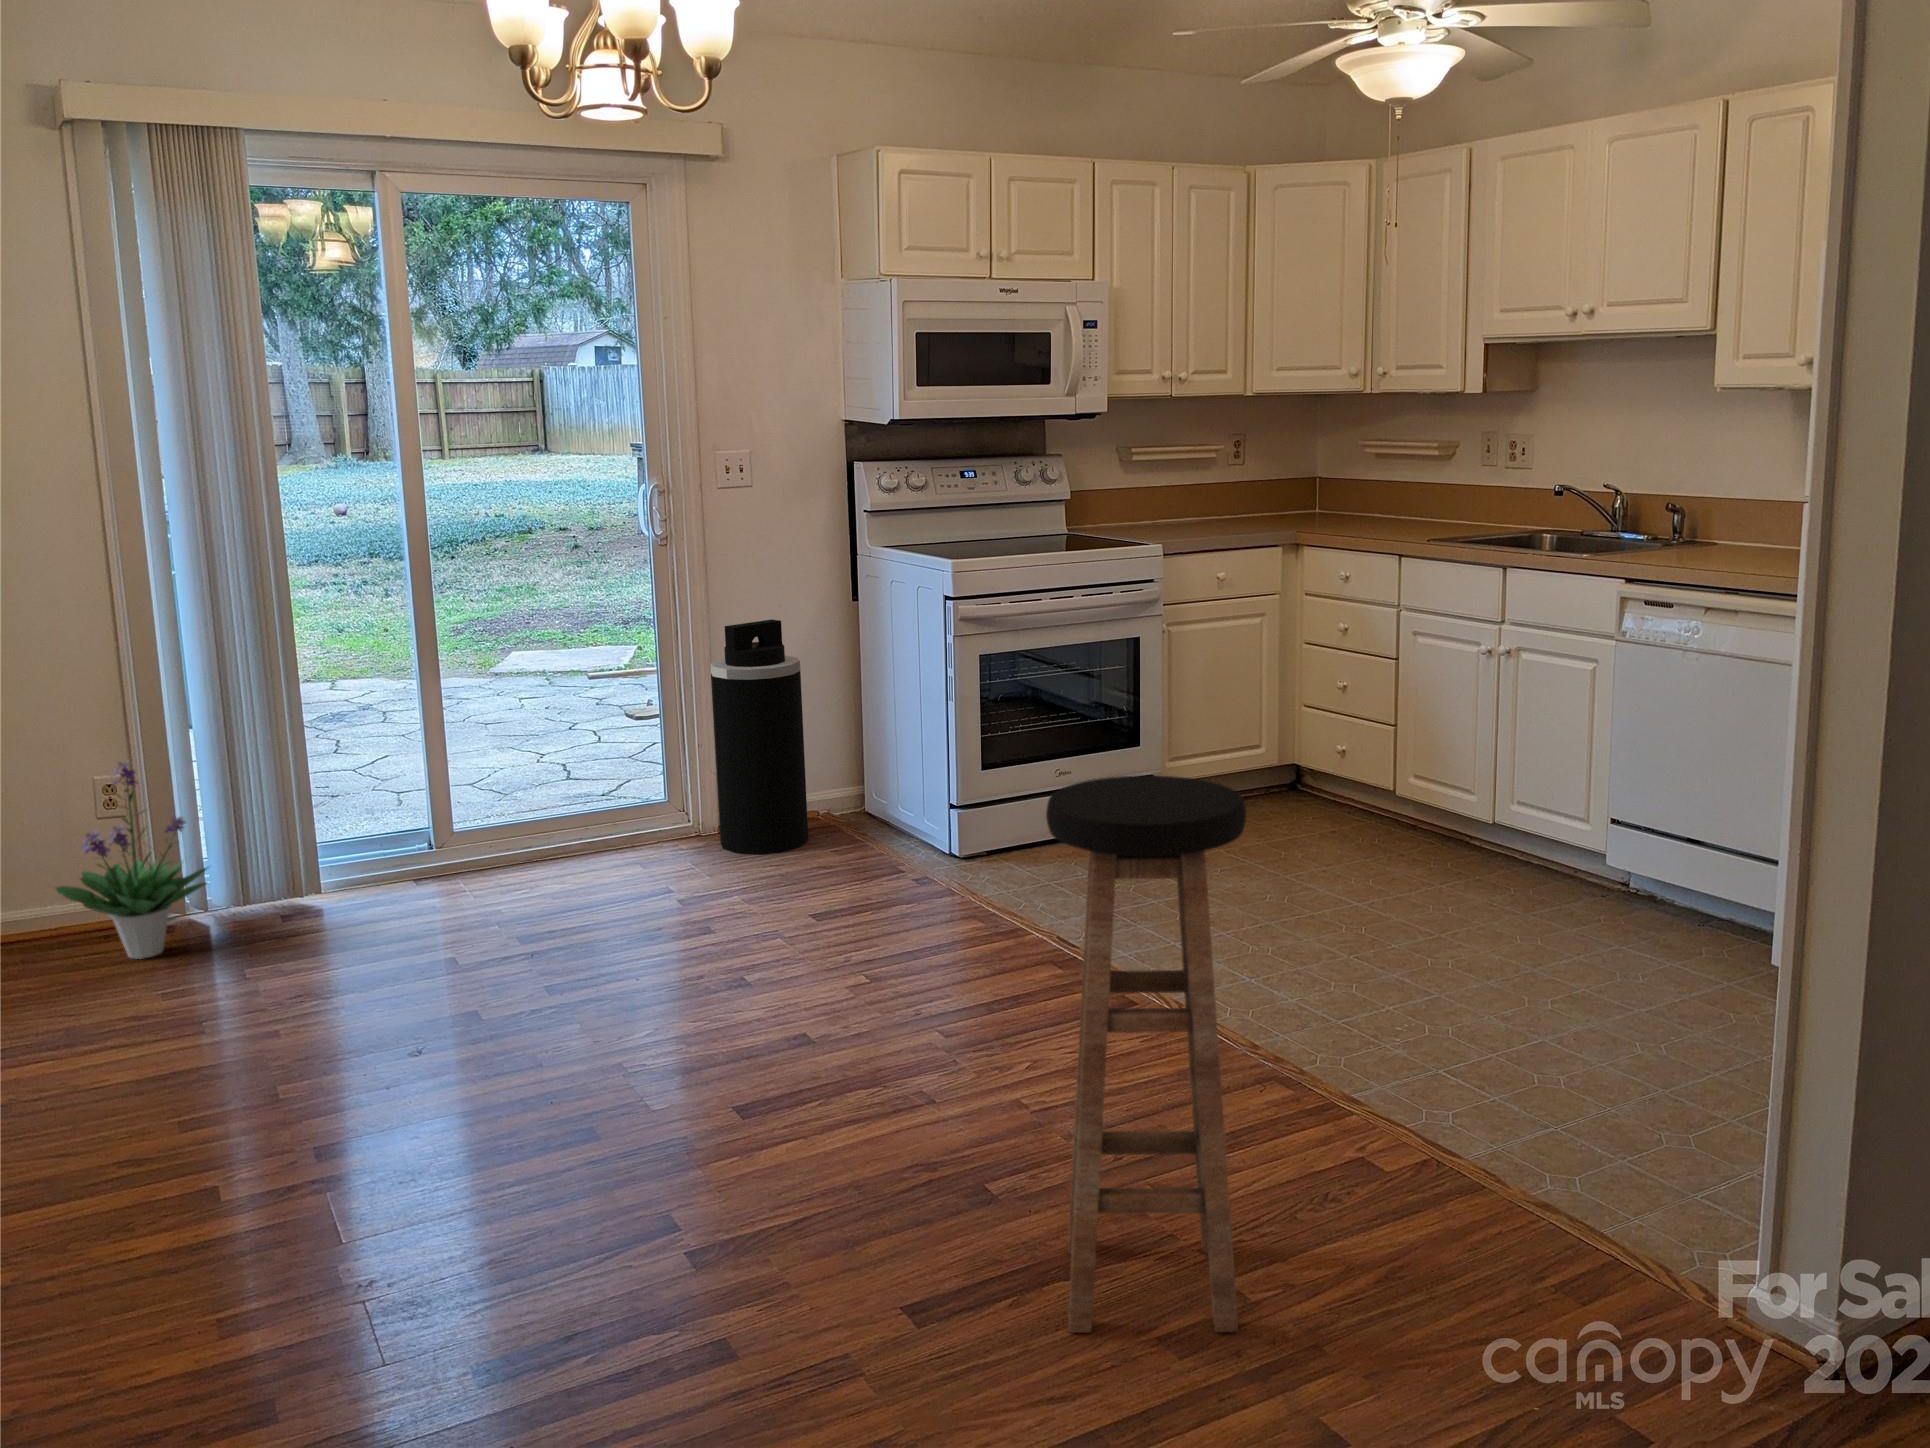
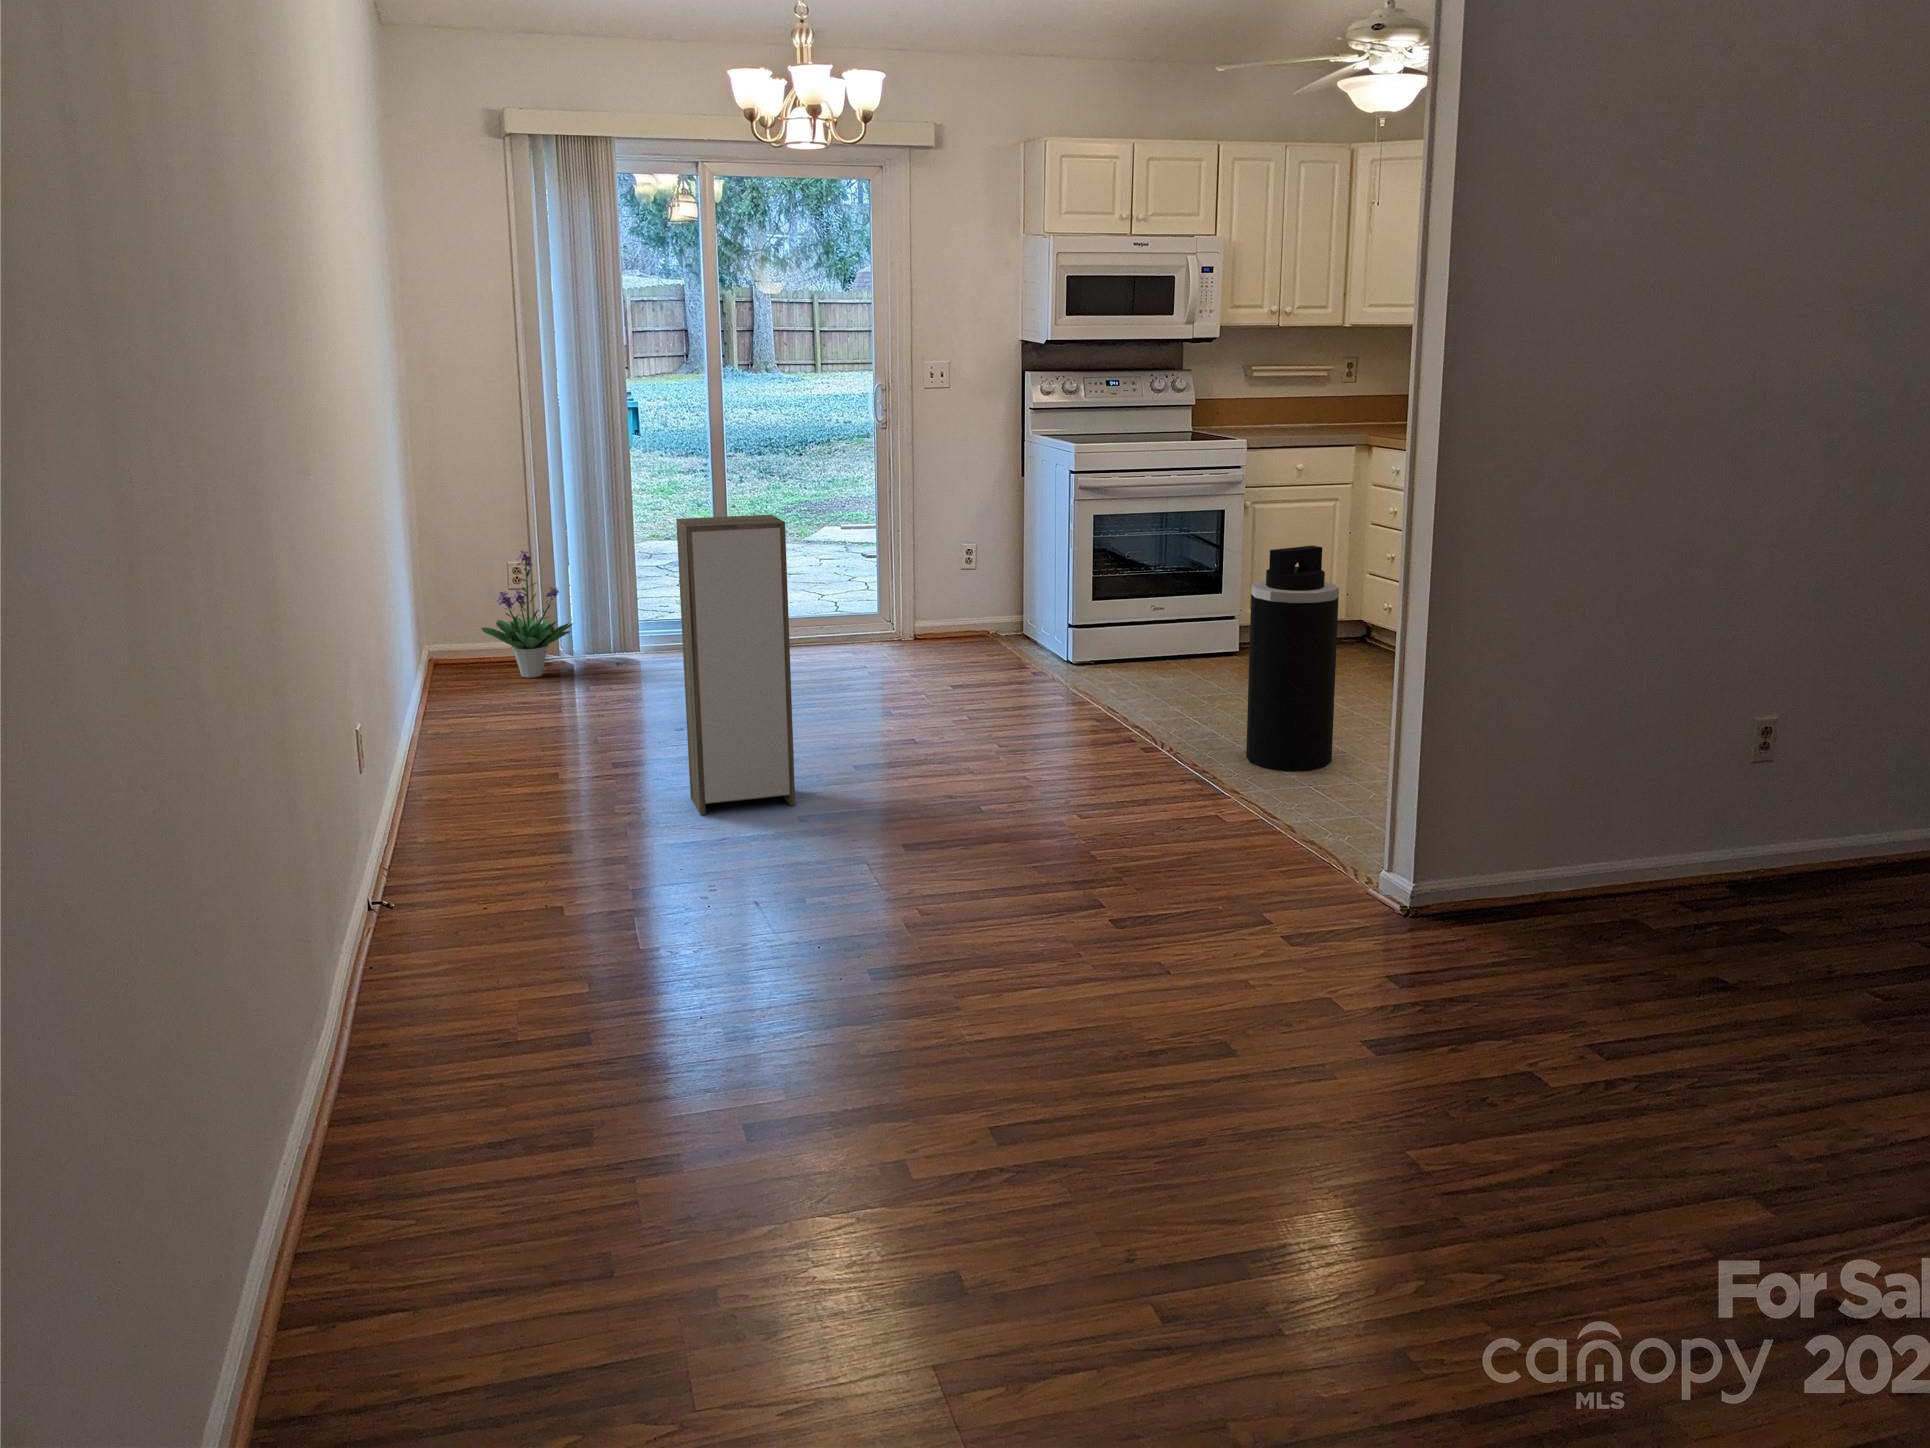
trash can: present [711,619,808,854] -> present [1246,546,1339,771]
storage cabinet: none [437,719,674,1264] -> present [676,515,795,815]
bar stool: present [1046,776,1246,1333] -> none [982,556,1097,874]

